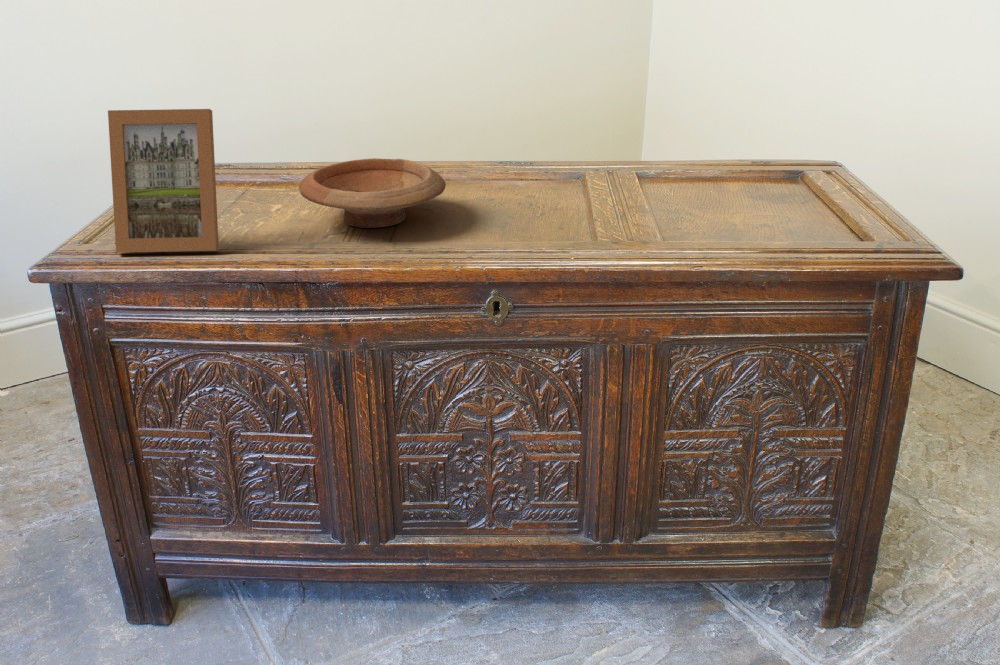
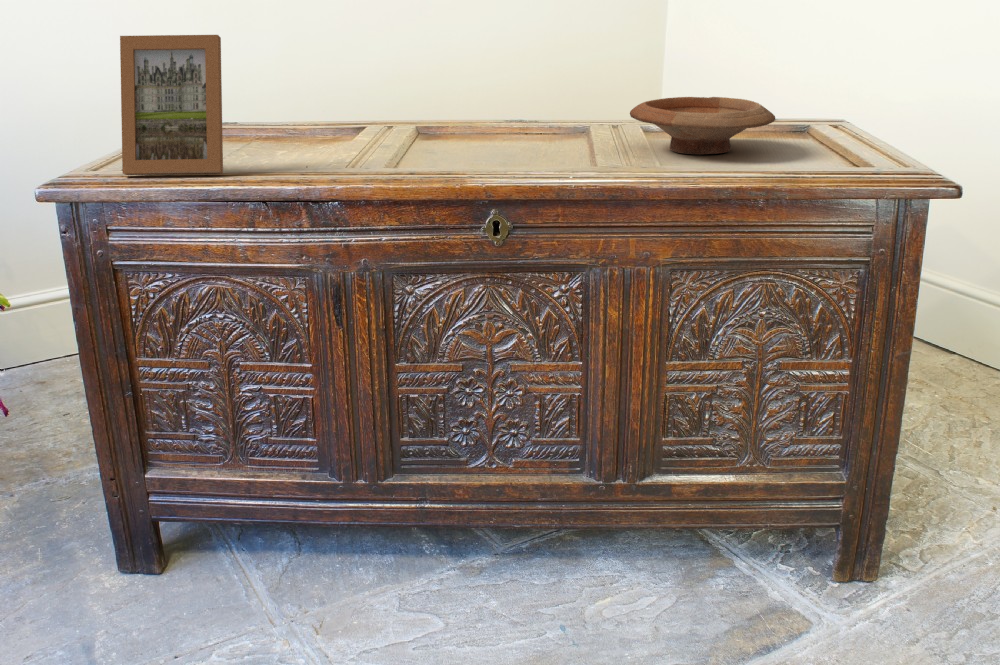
wooden bowl: present [299,158,446,228] -> present [630,97,775,154]

